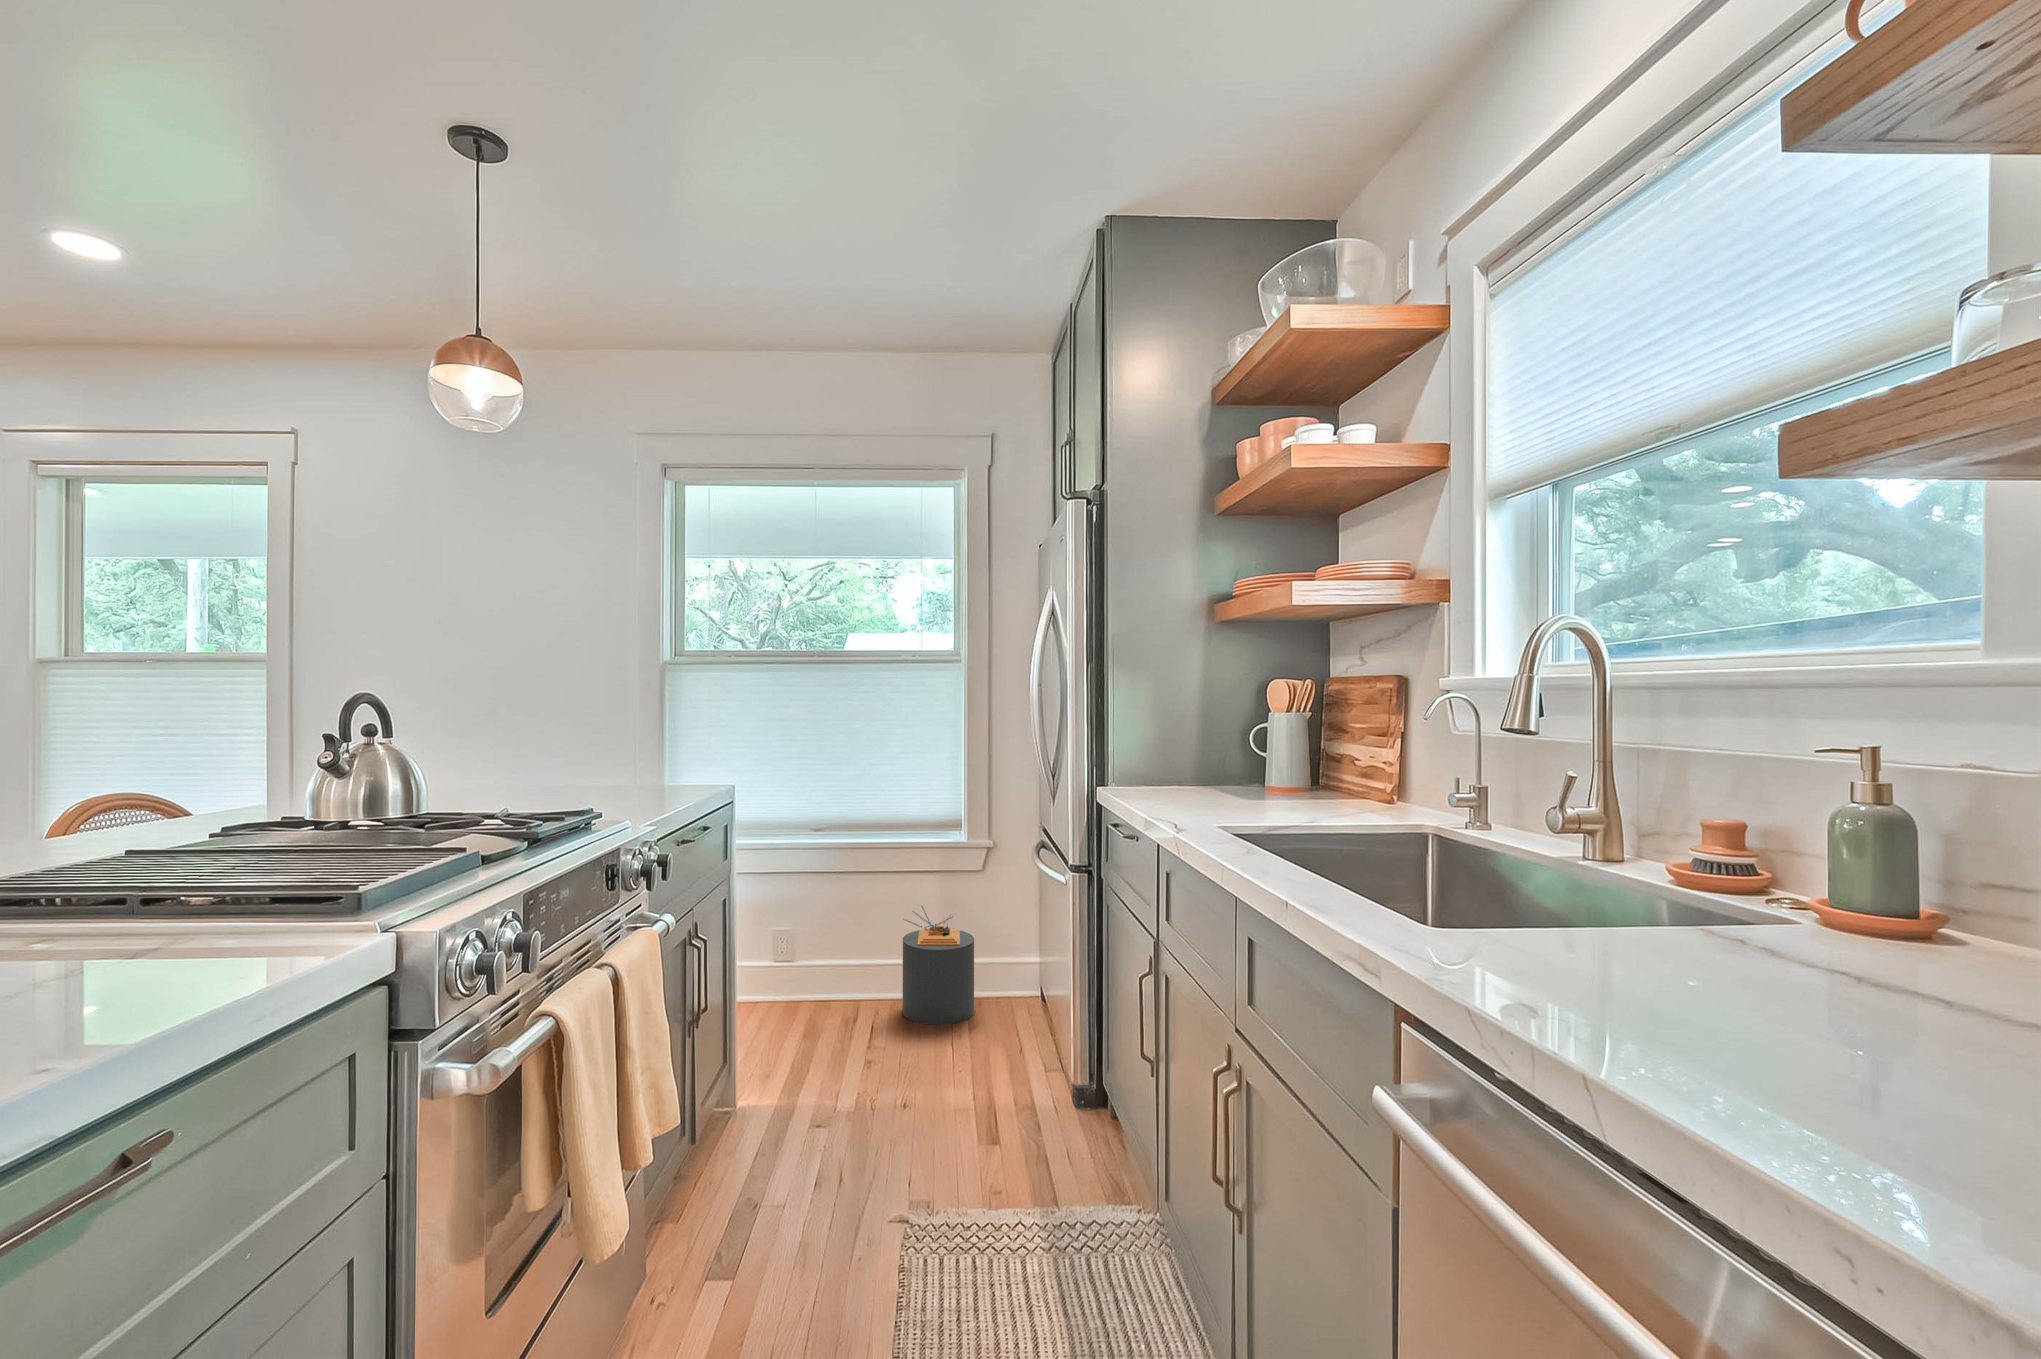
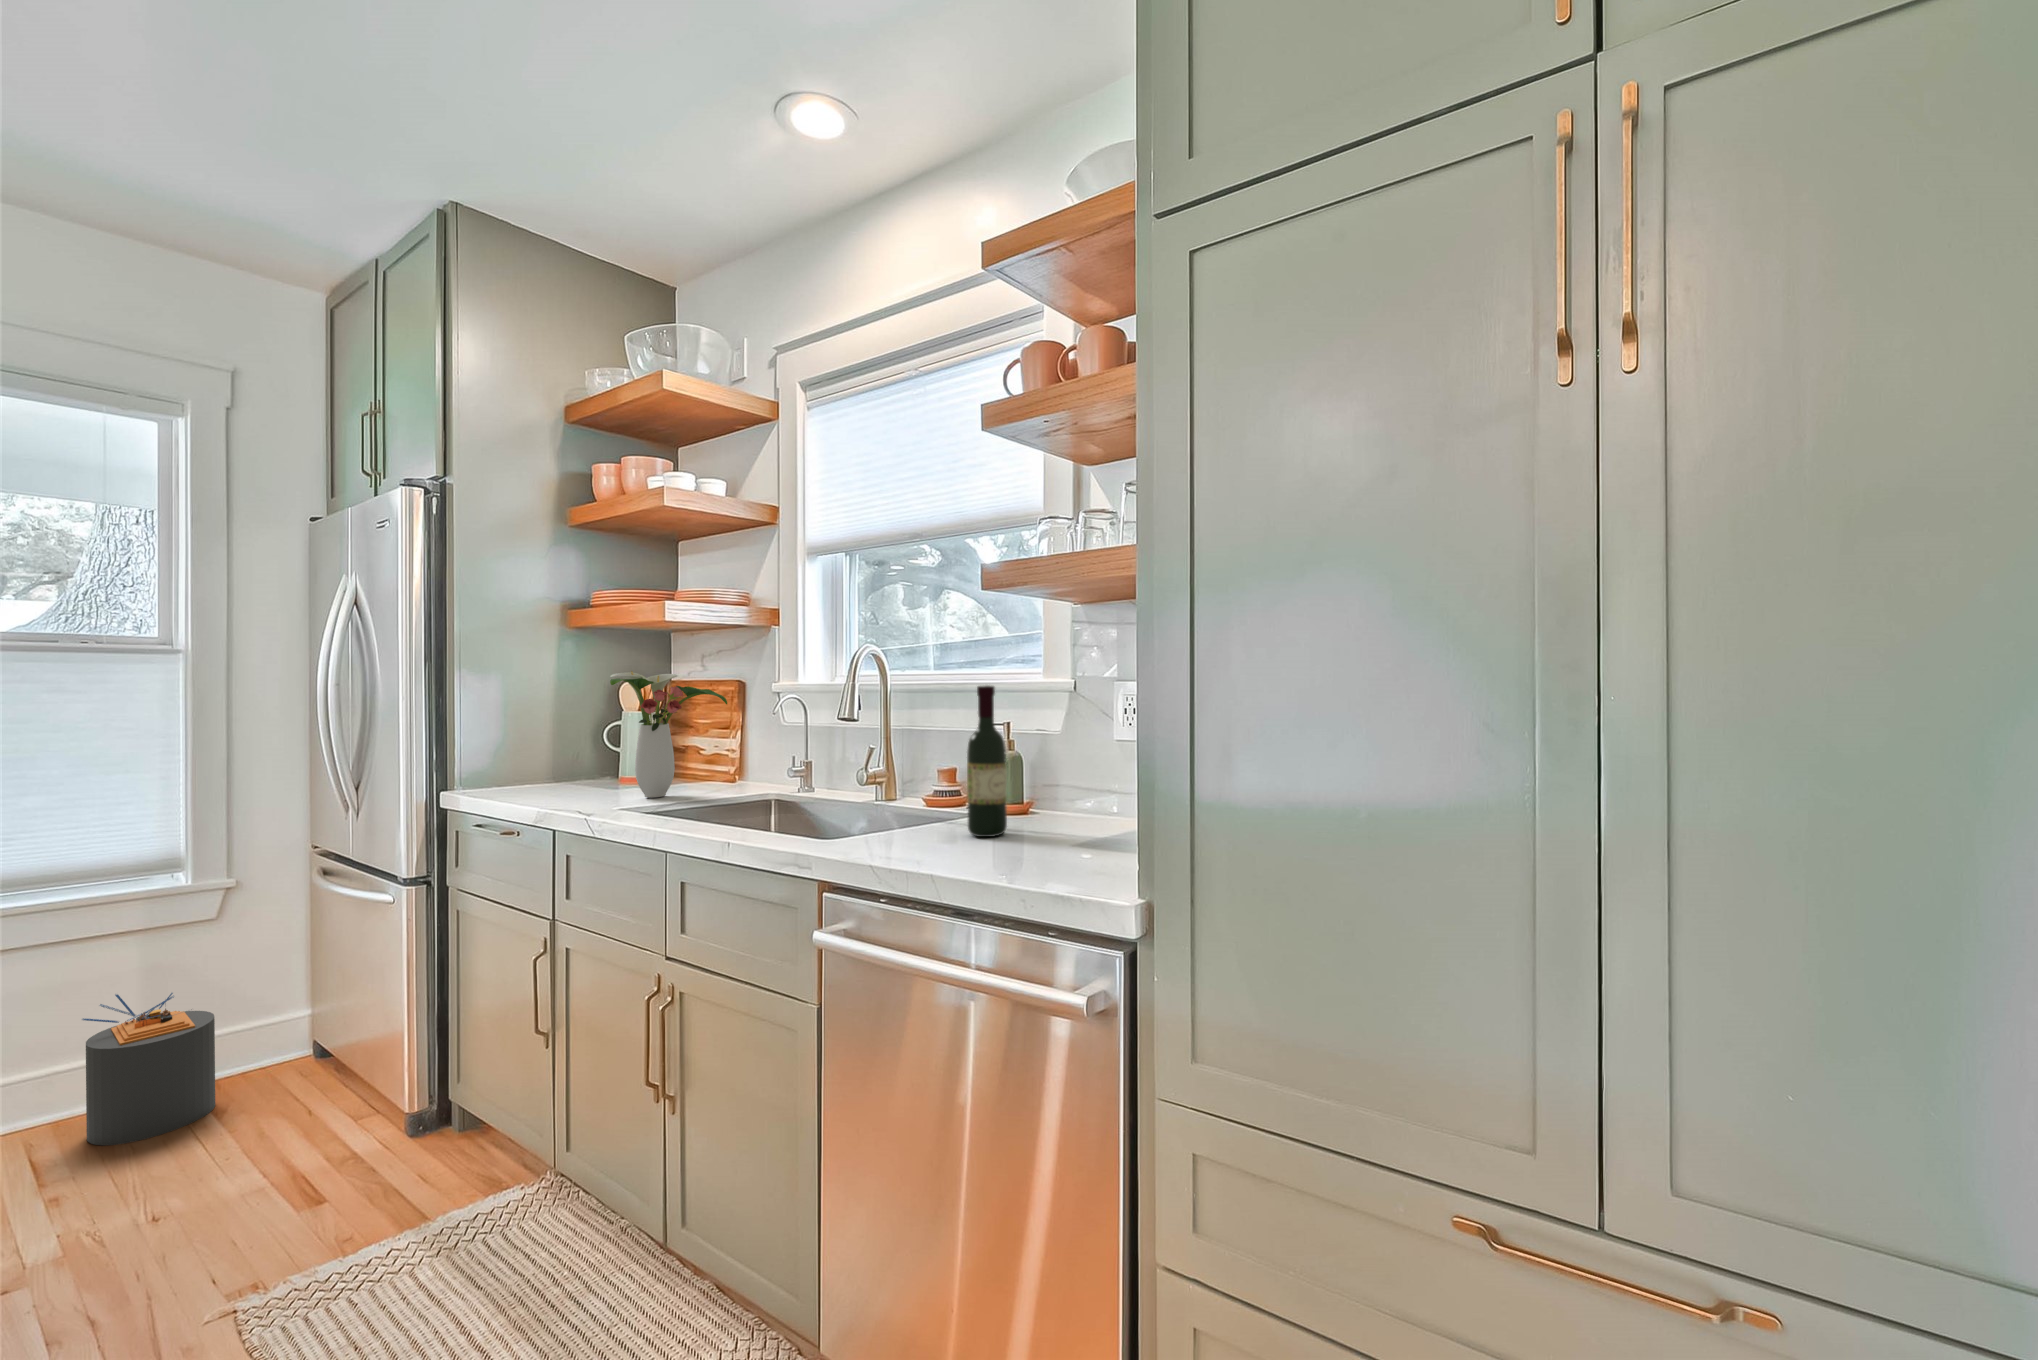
wine bottle: none [1754,652,1869,970] -> present [967,685,1007,837]
flower arrangement: none [1229,658,1371,808] -> present [610,671,727,797]

